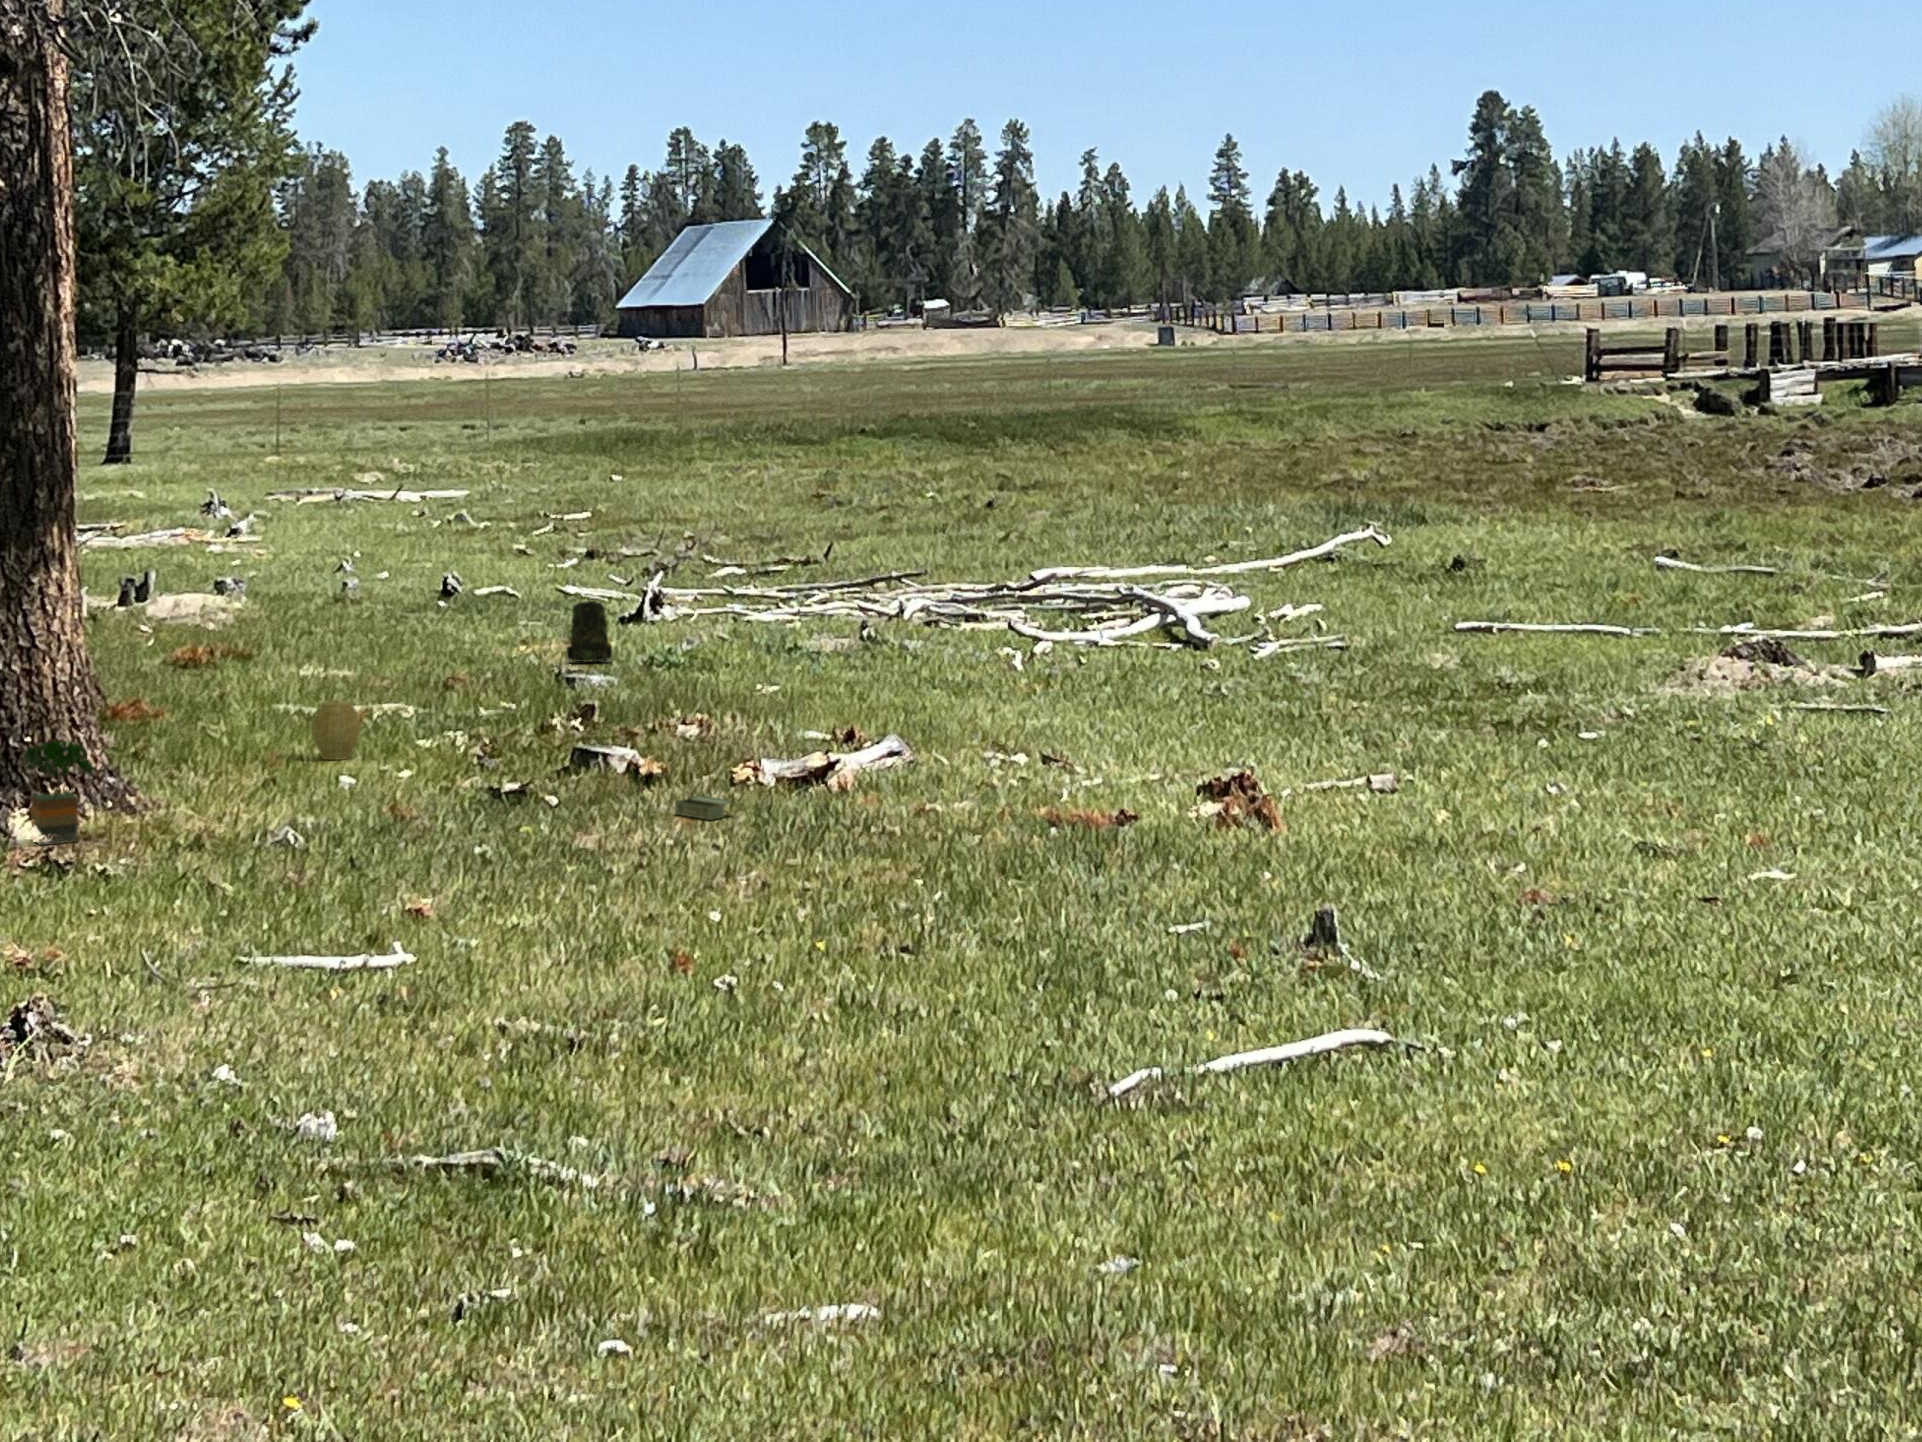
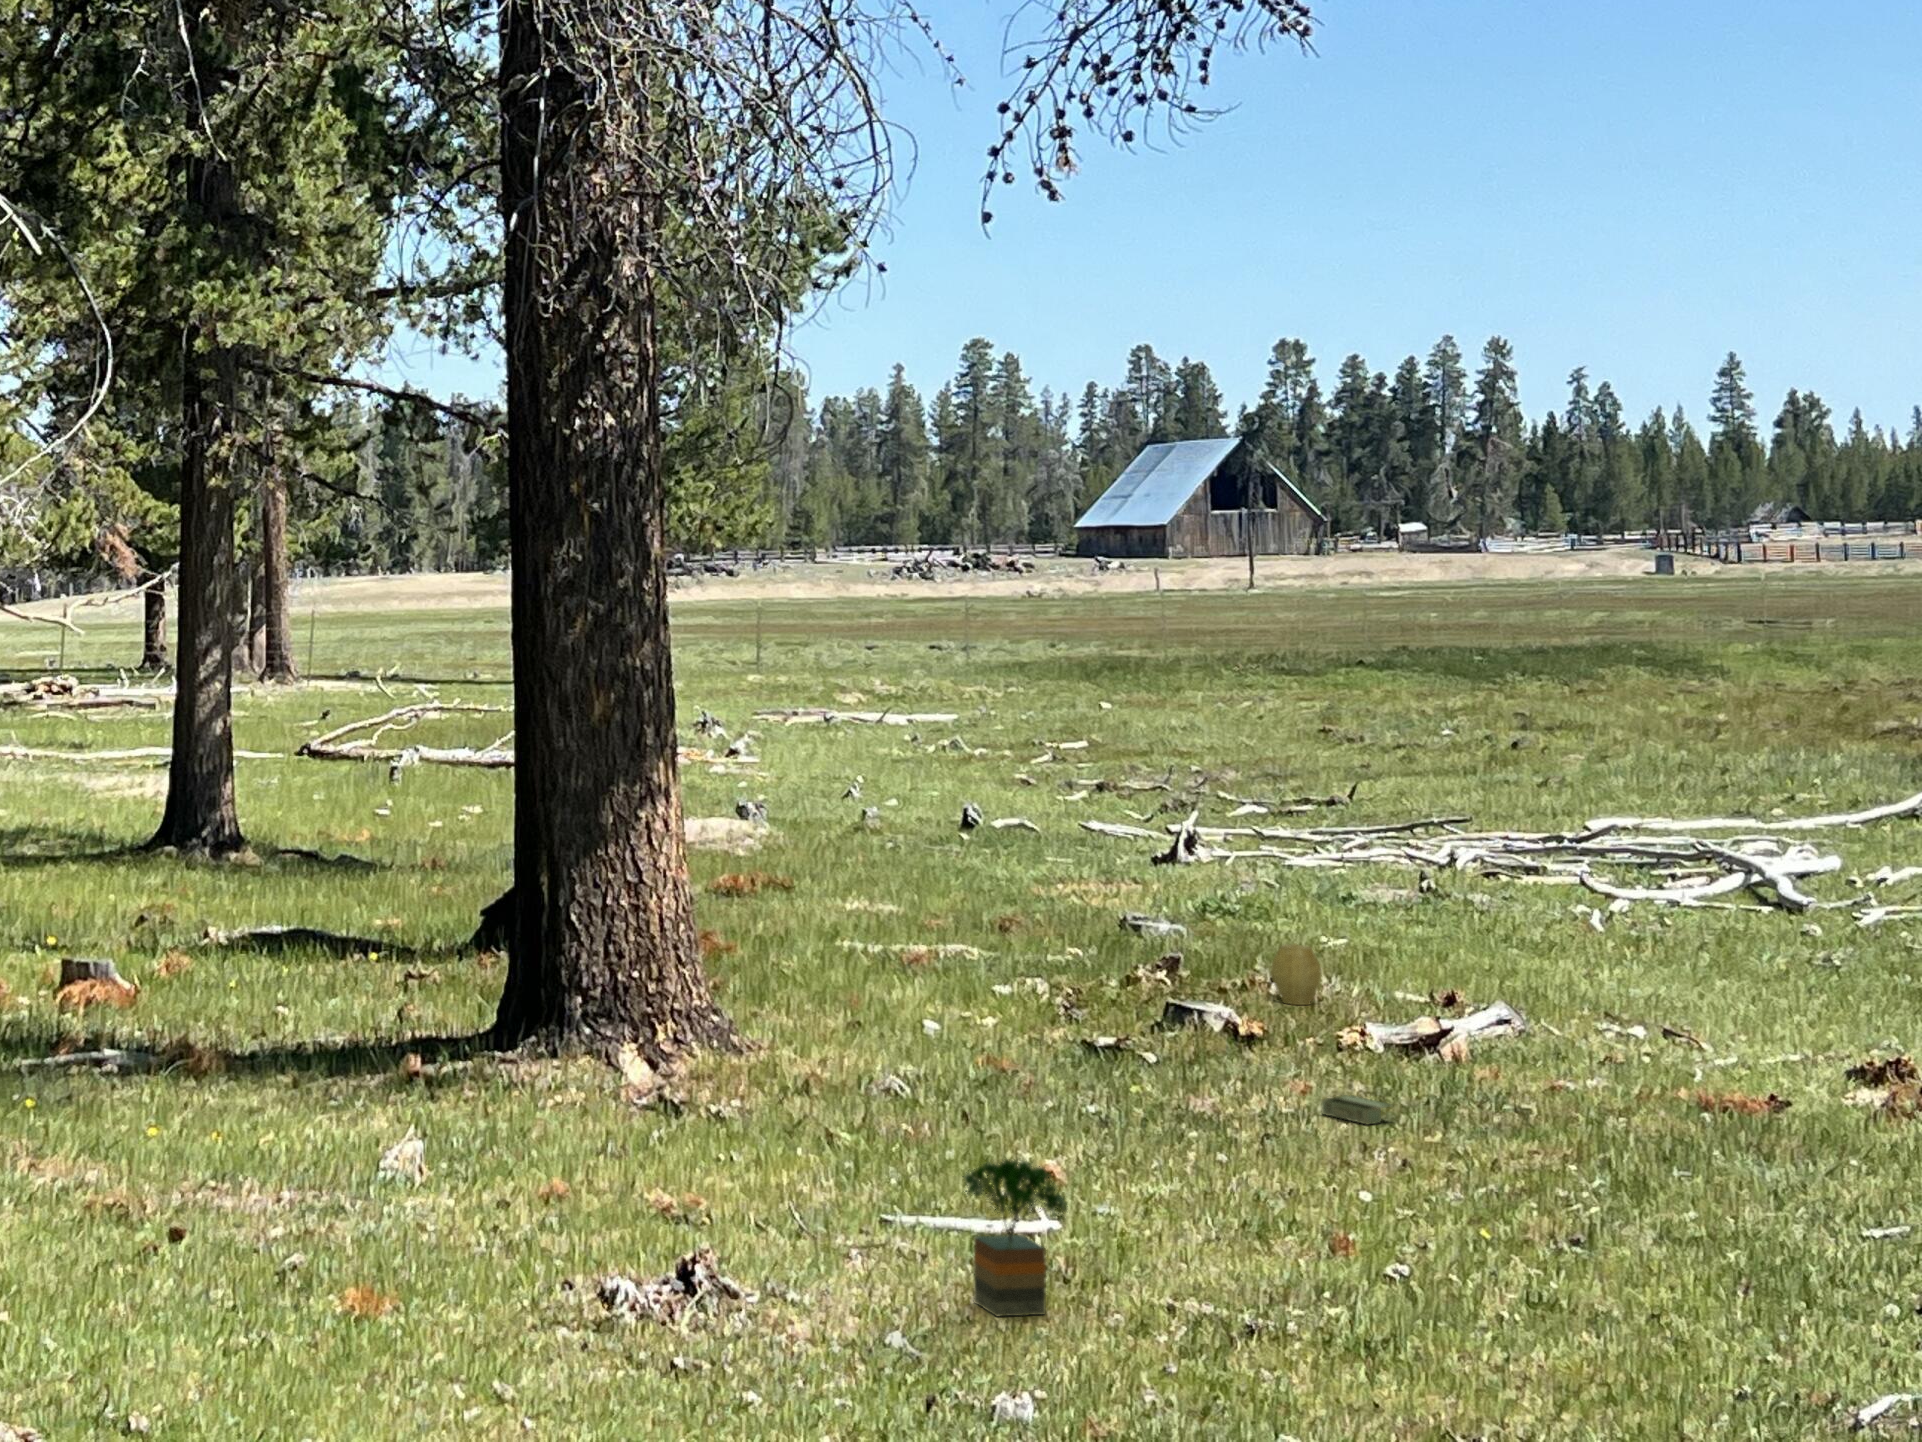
backpack: present [566,601,612,662] -> none [1137,861,1190,931]
woven basket: present [312,700,361,760] -> present [1271,944,1321,1005]
potted tree: present [23,741,94,845] -> present [962,1160,1068,1316]

